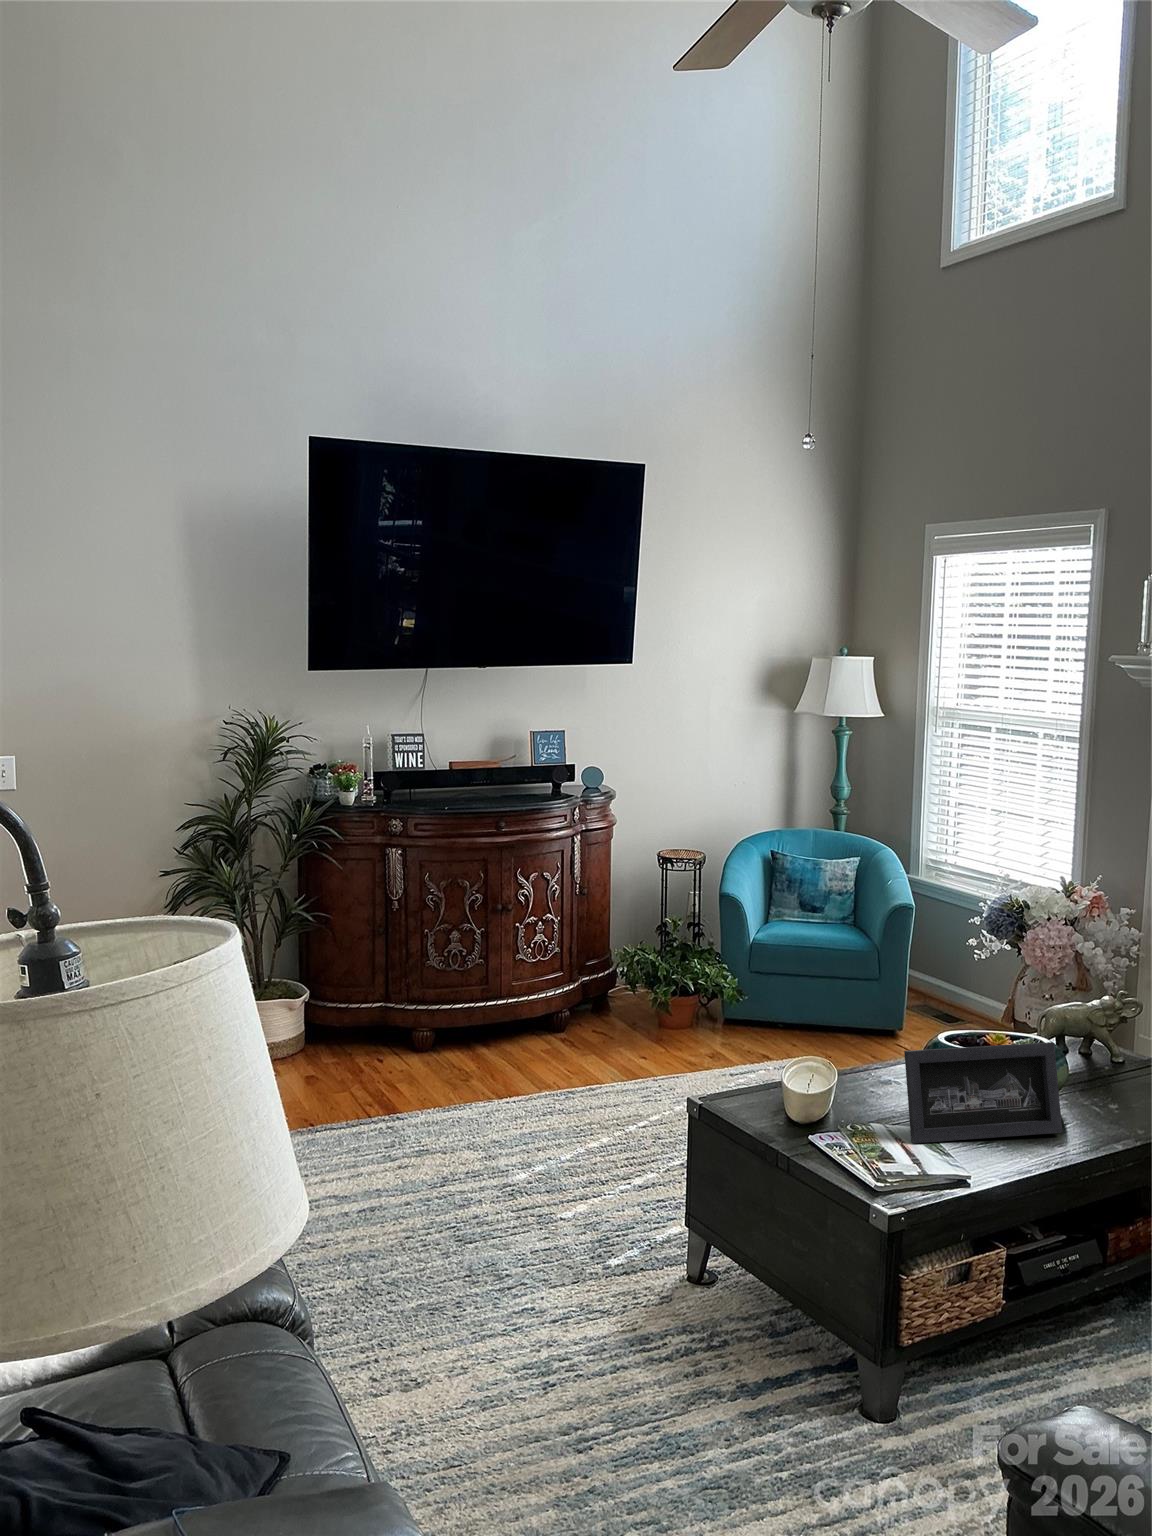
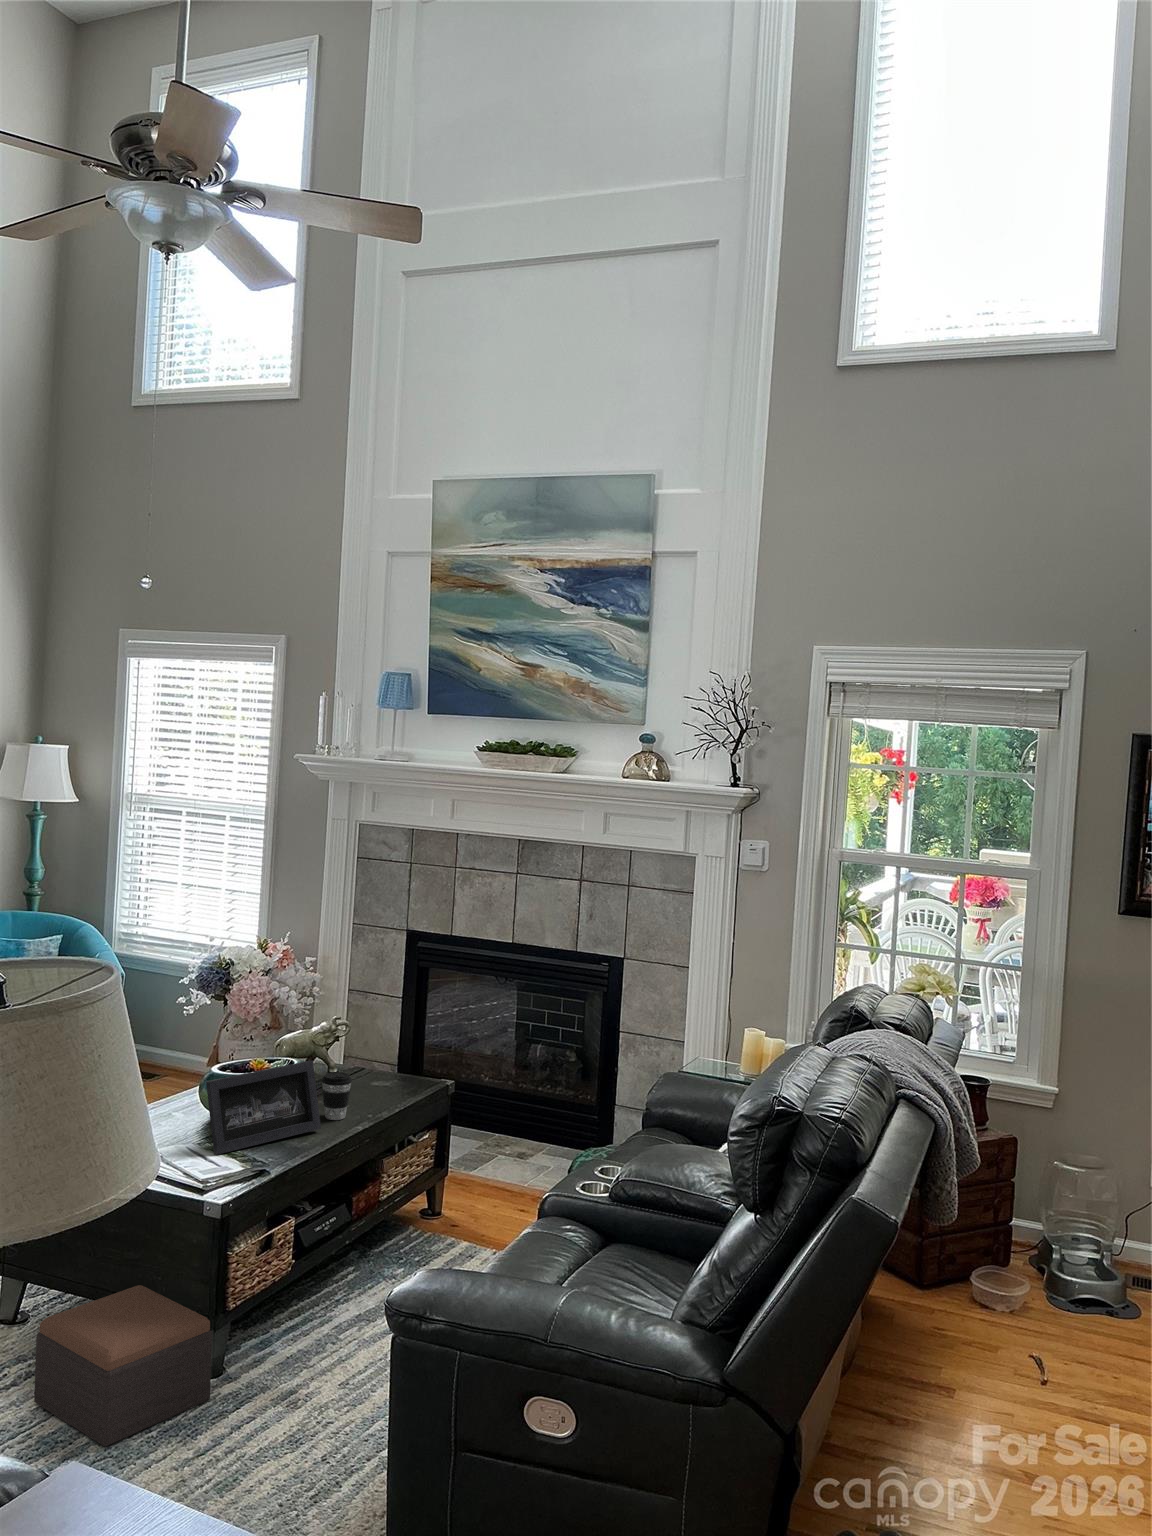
coffee cup: none [1073,1061,1115,1124] -> present [322,1072,352,1120]
footstool: none [676,1284,868,1474] -> present [34,1285,212,1447]

